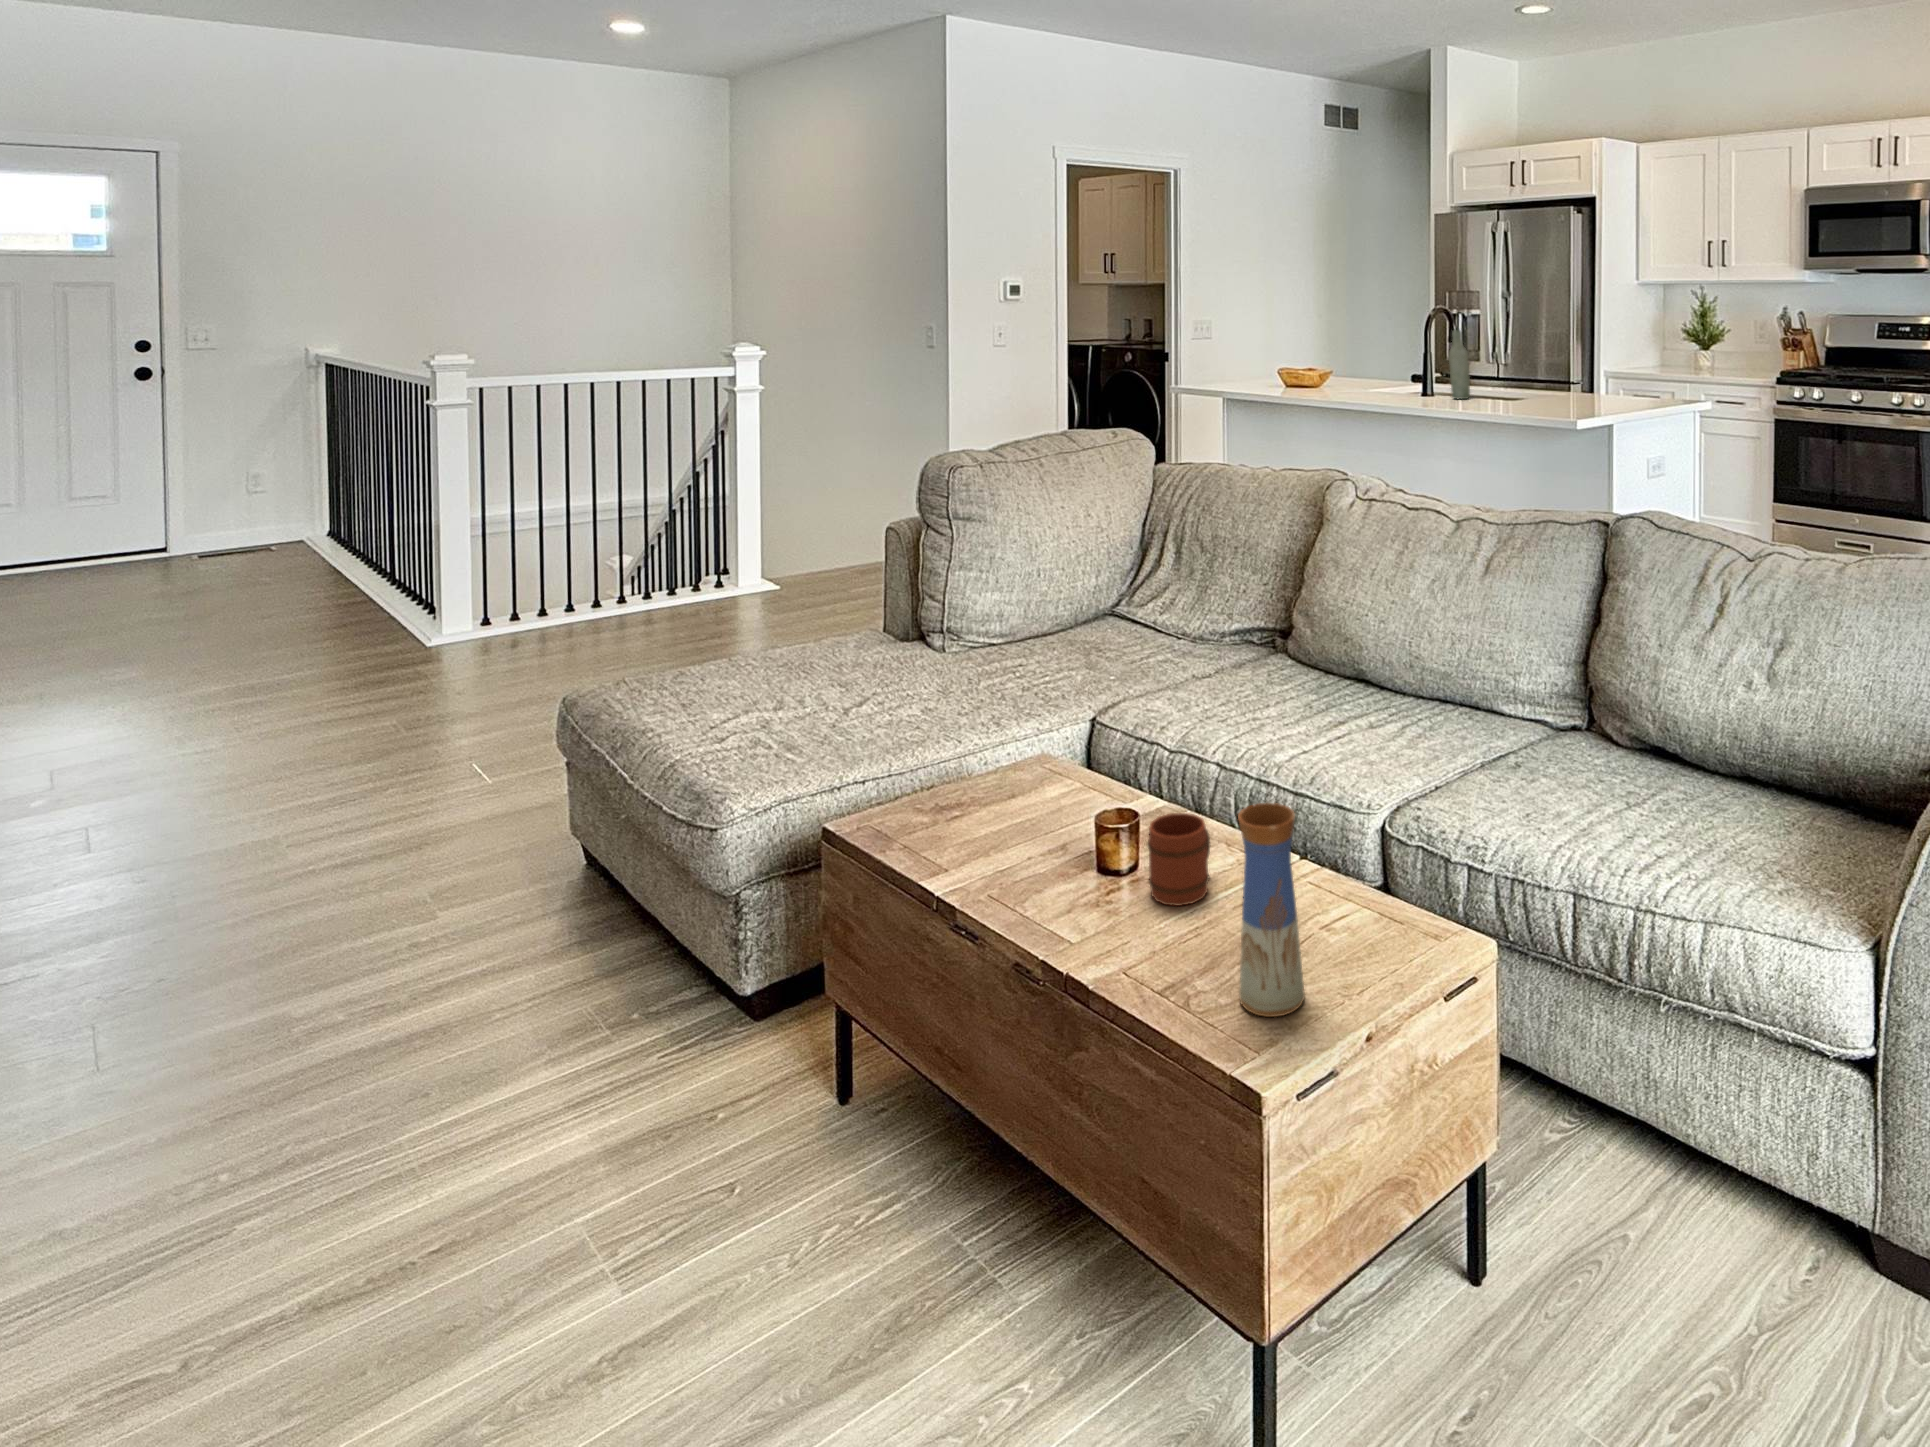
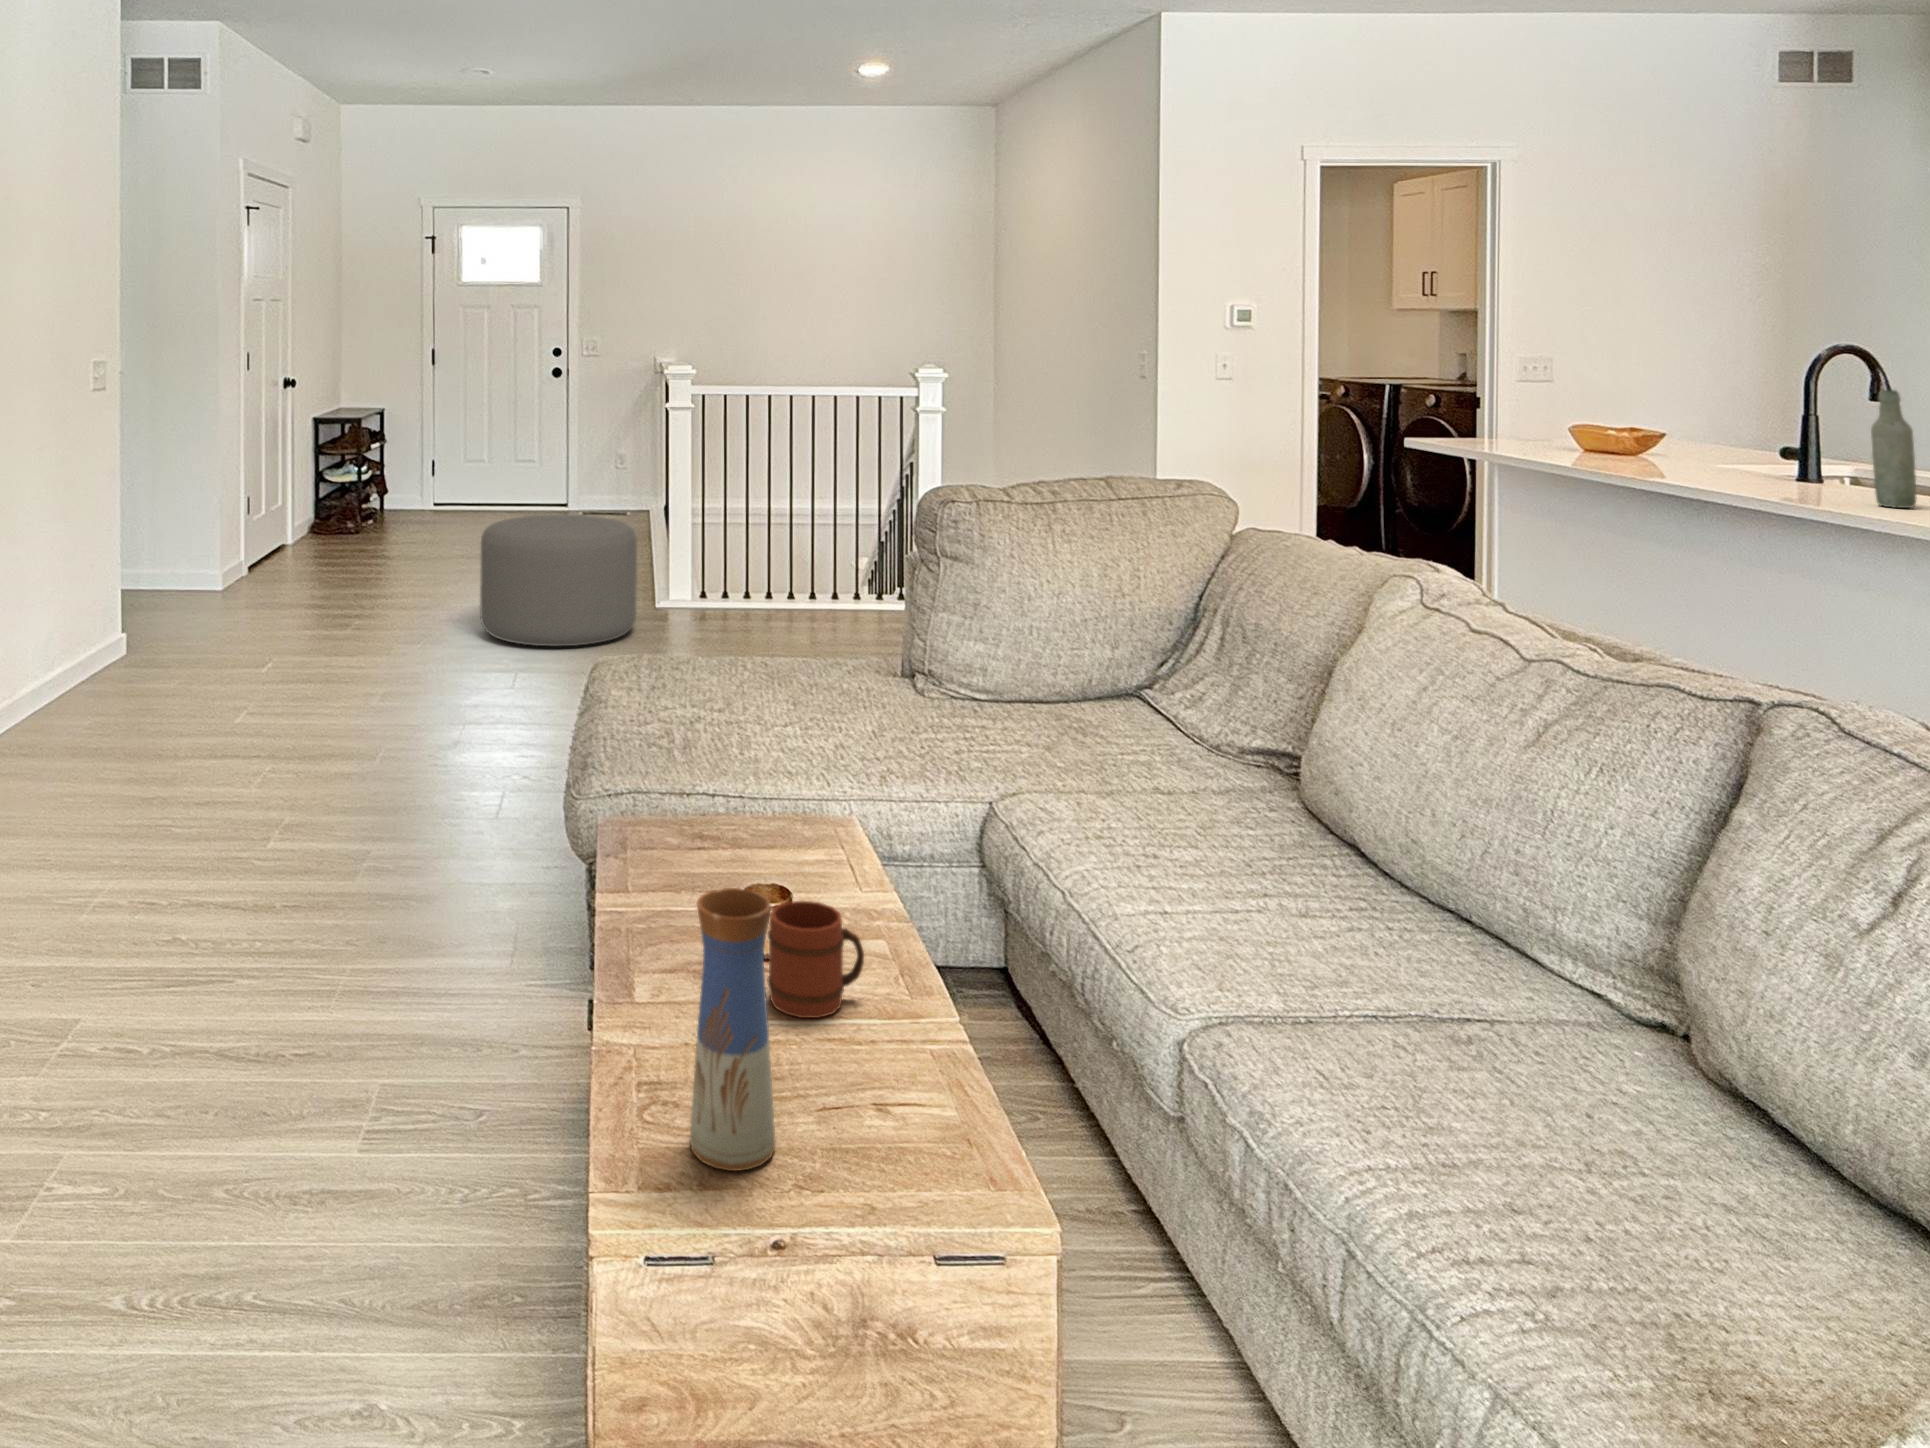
ottoman: none [209,555,432,720] -> present [480,515,637,646]

